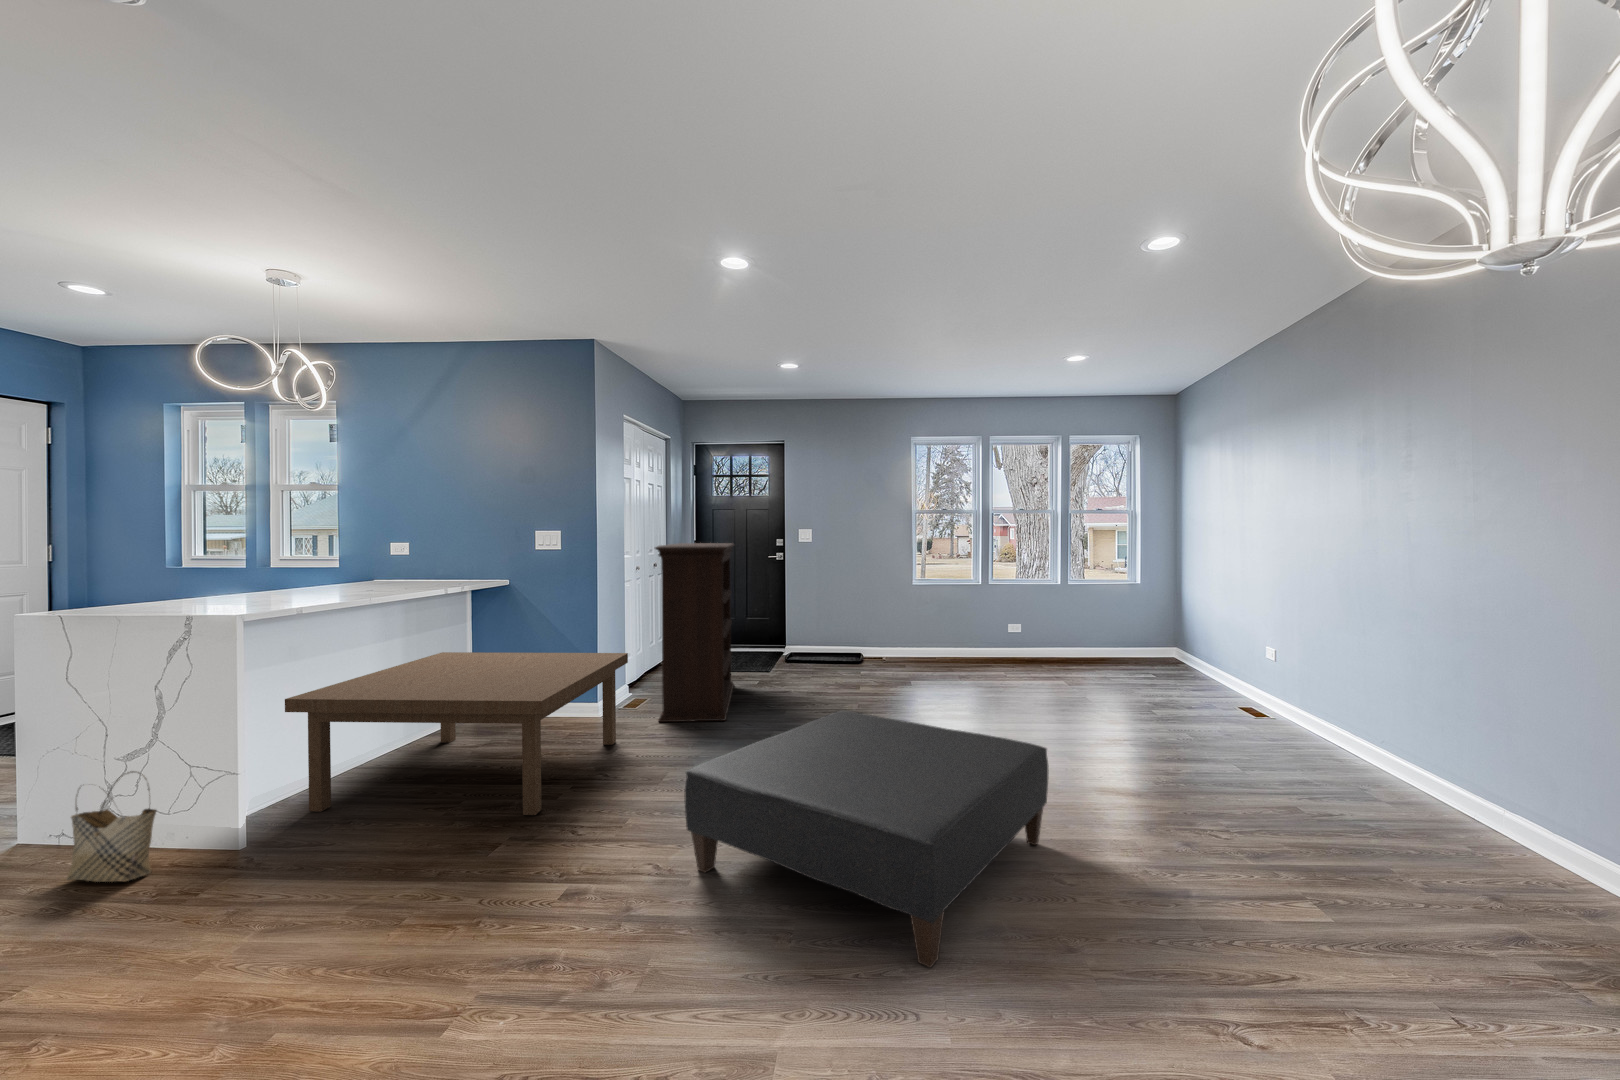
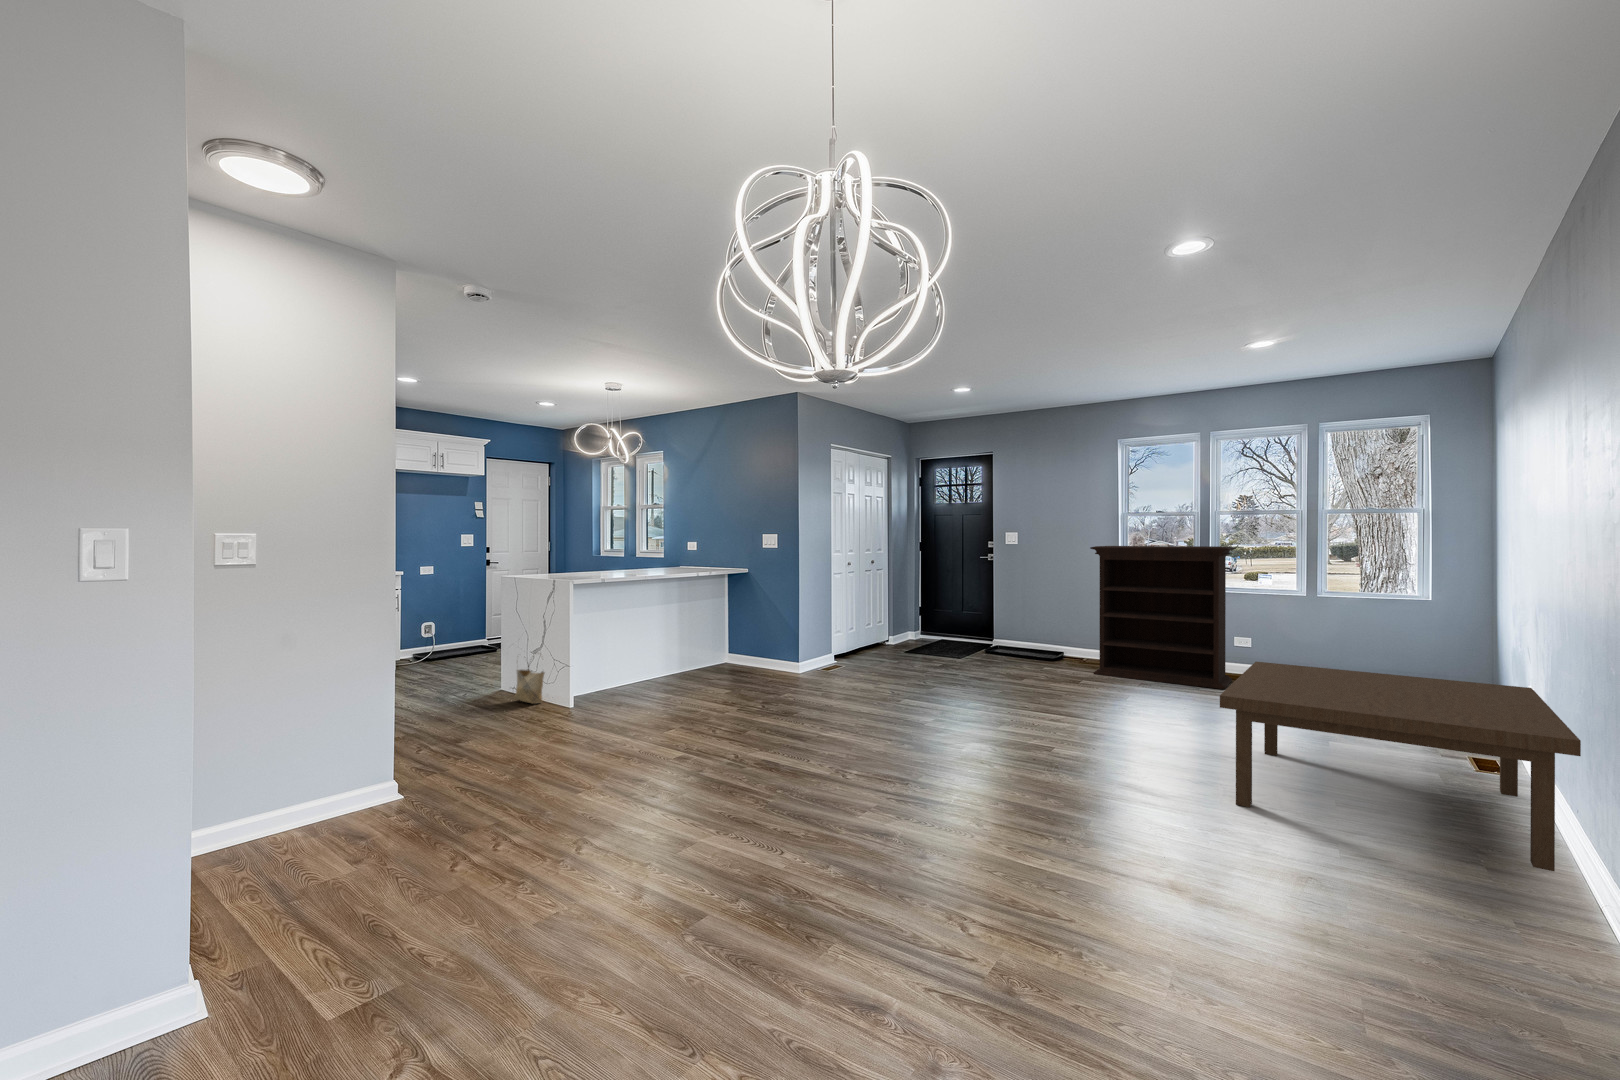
bookshelf: present [655,543,734,722] -> present [1090,546,1236,689]
coffee table: present [285,652,628,815] -> present [1220,662,1581,871]
ottoman: present [685,710,1049,967] -> none [757,669,1002,799]

